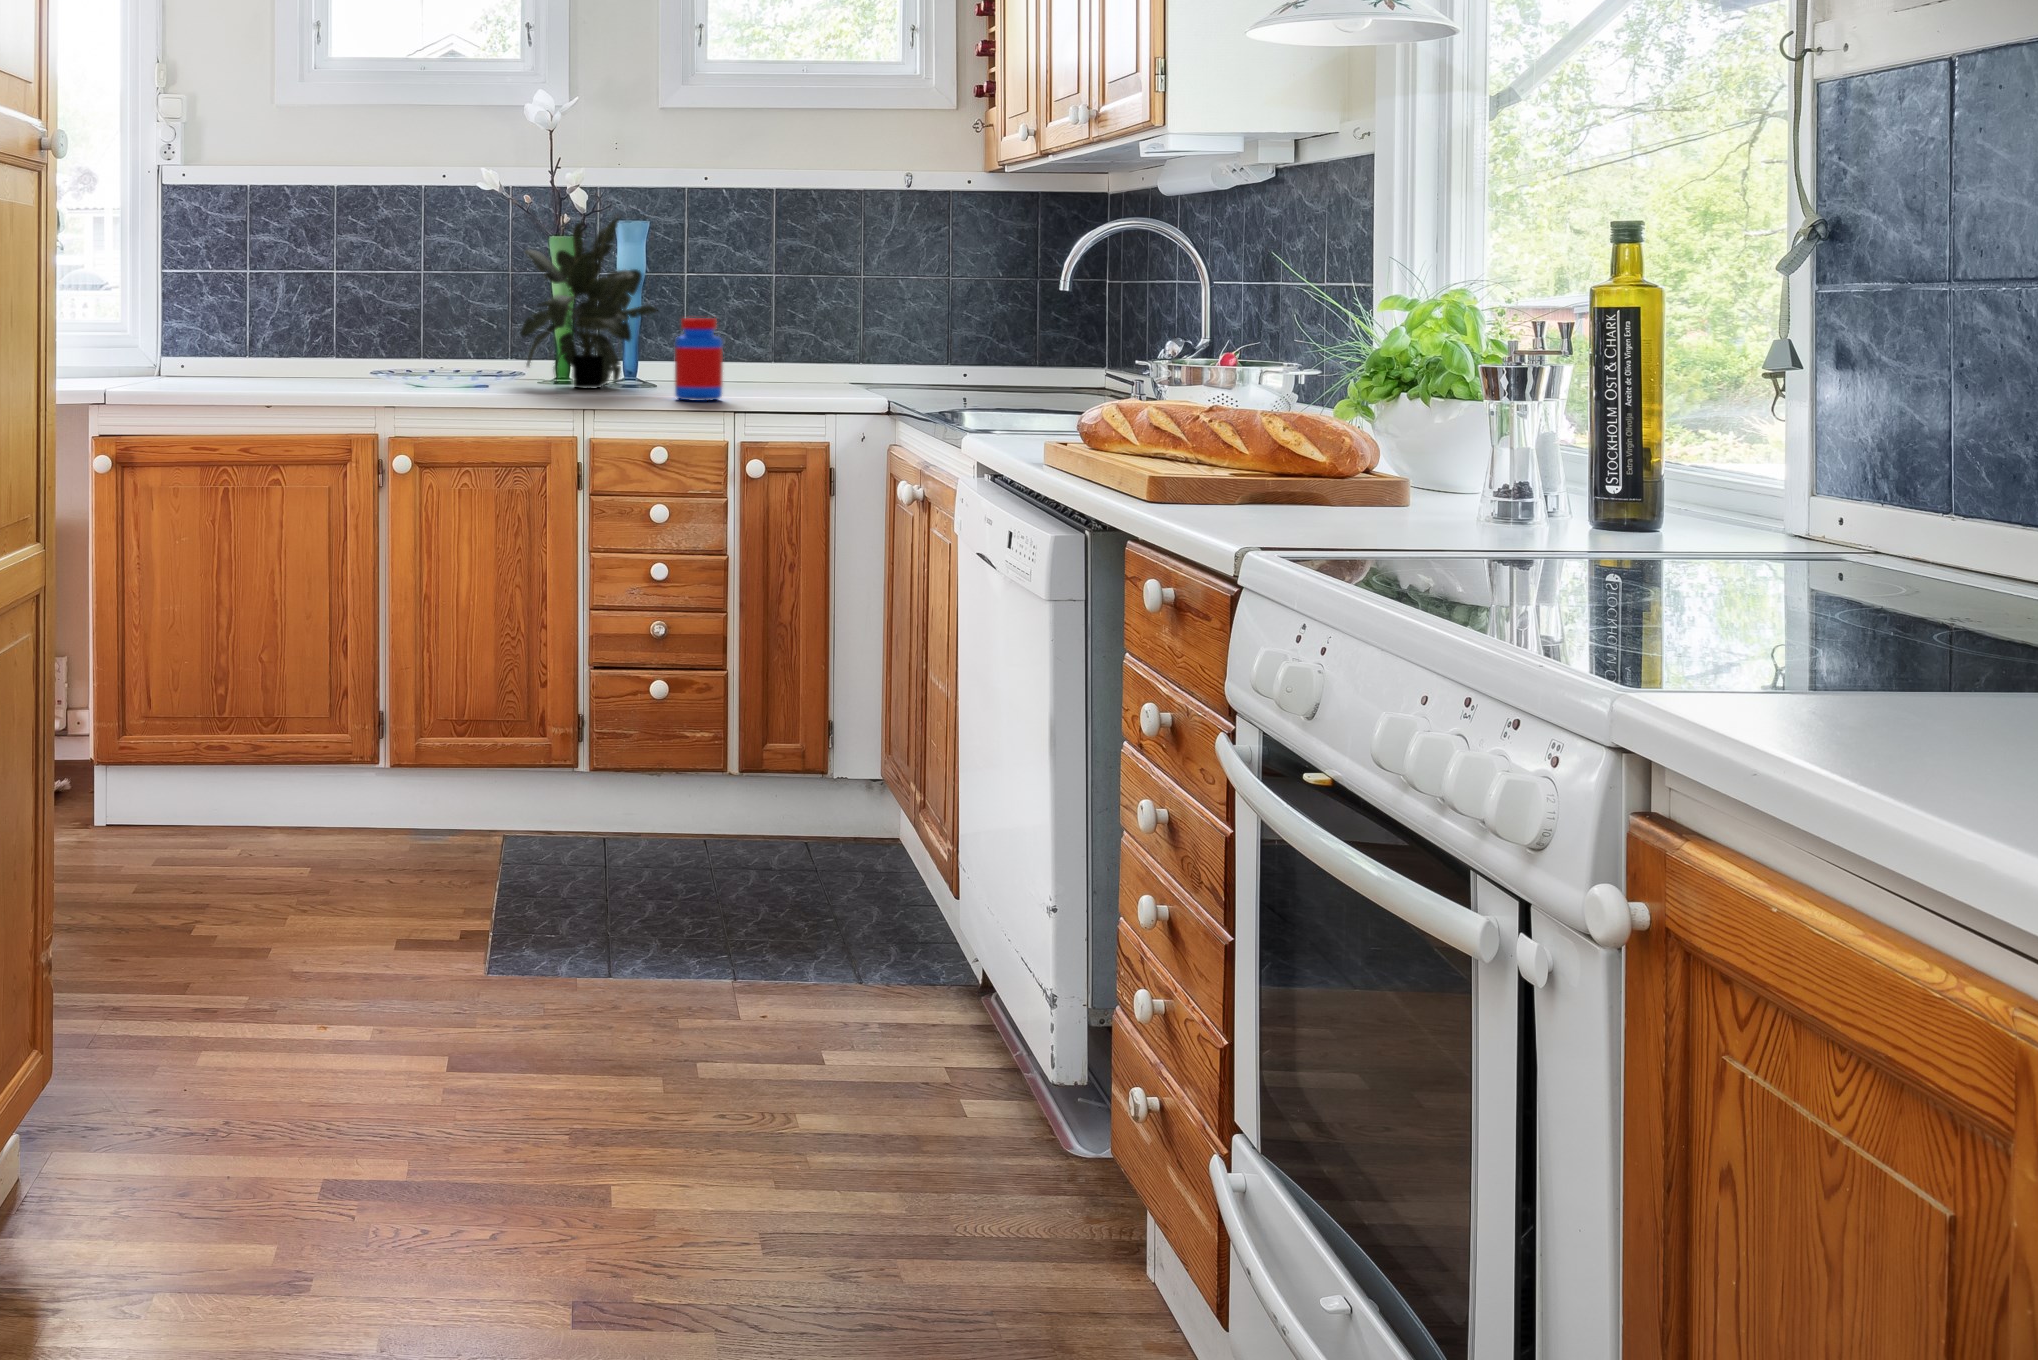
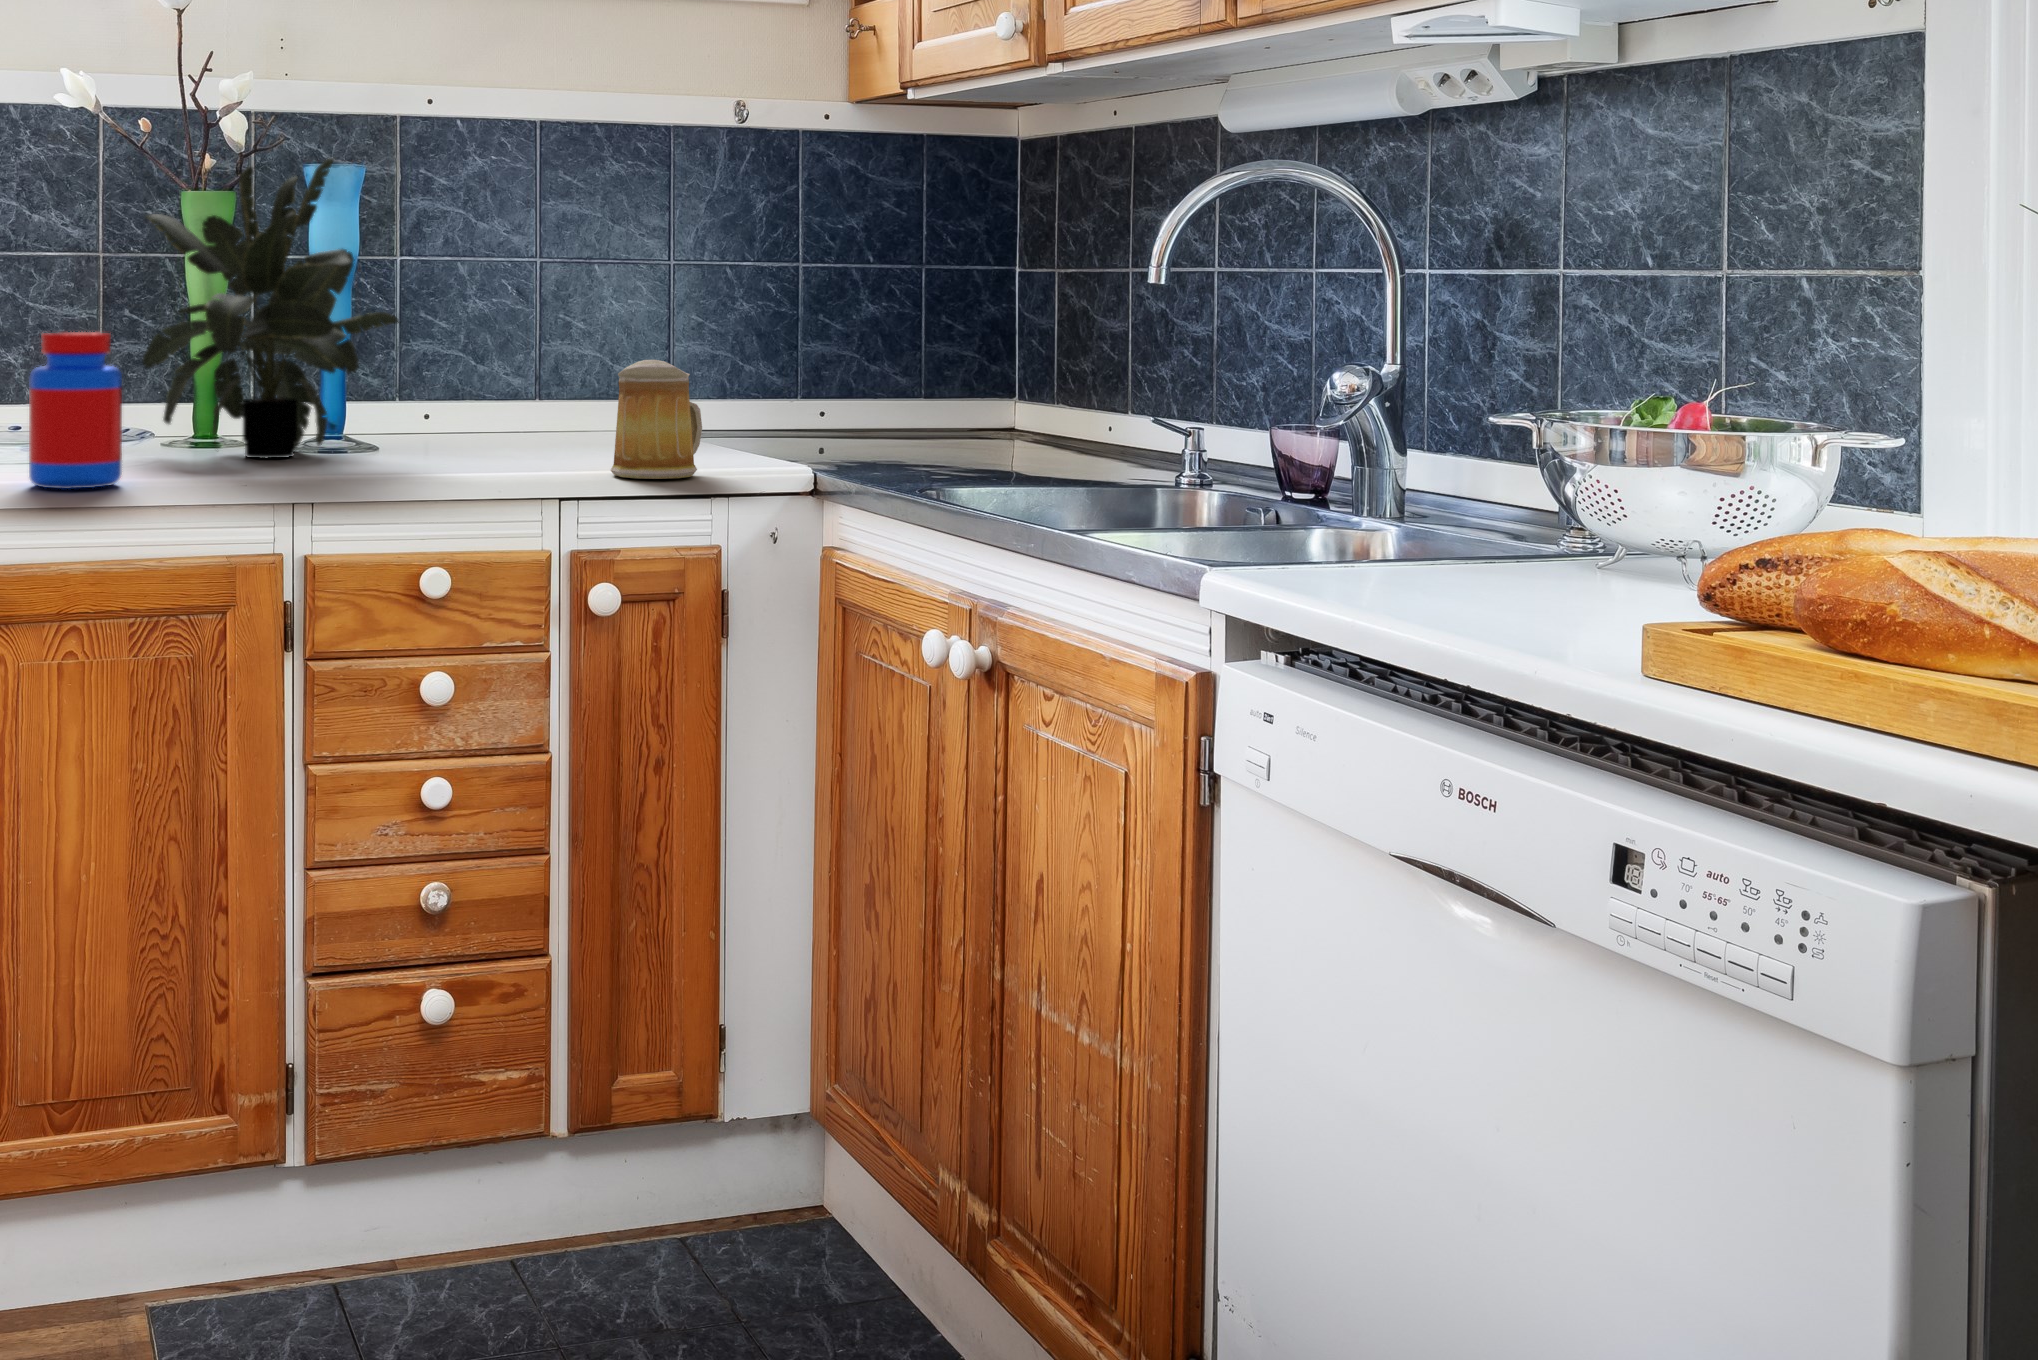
jar: present [675,318,723,401] -> present [29,332,122,489]
mug: none [770,333,828,402] -> present [611,360,702,479]

